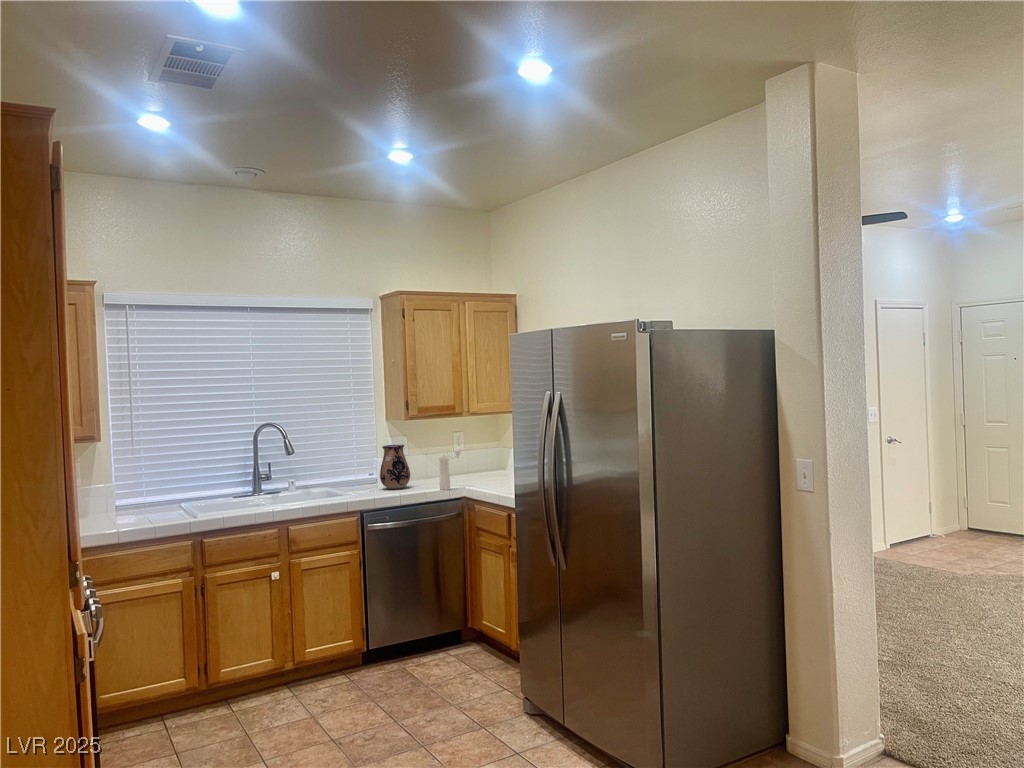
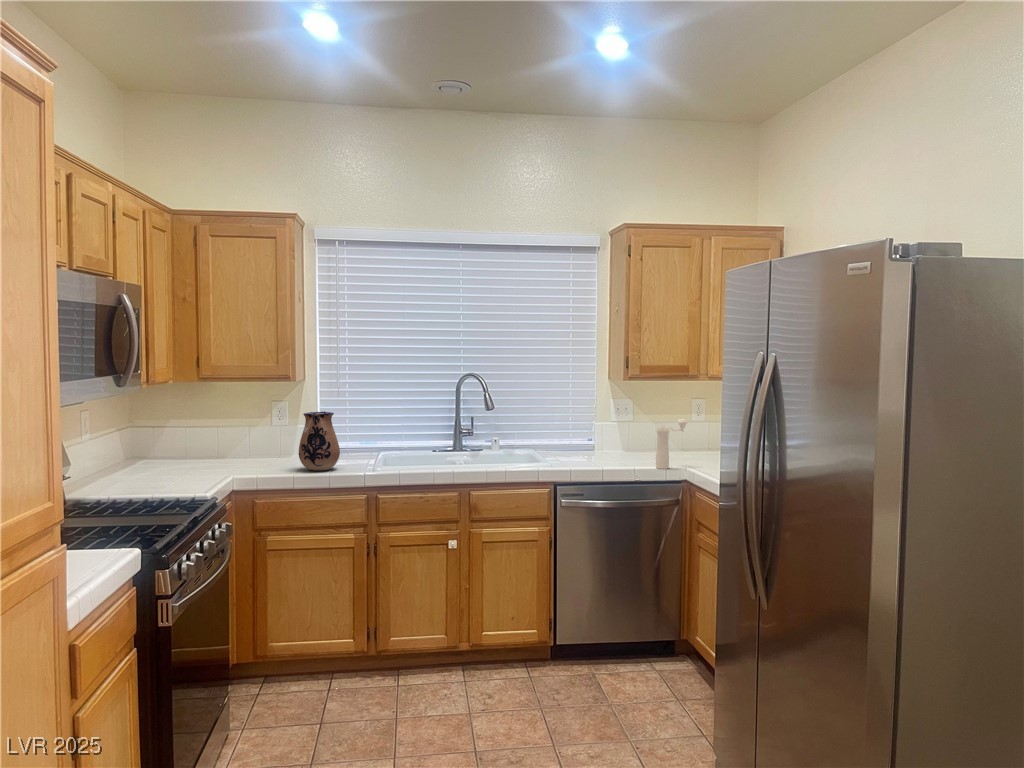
ceramic pitcher: present [380,445,410,489] -> present [299,411,340,471]

